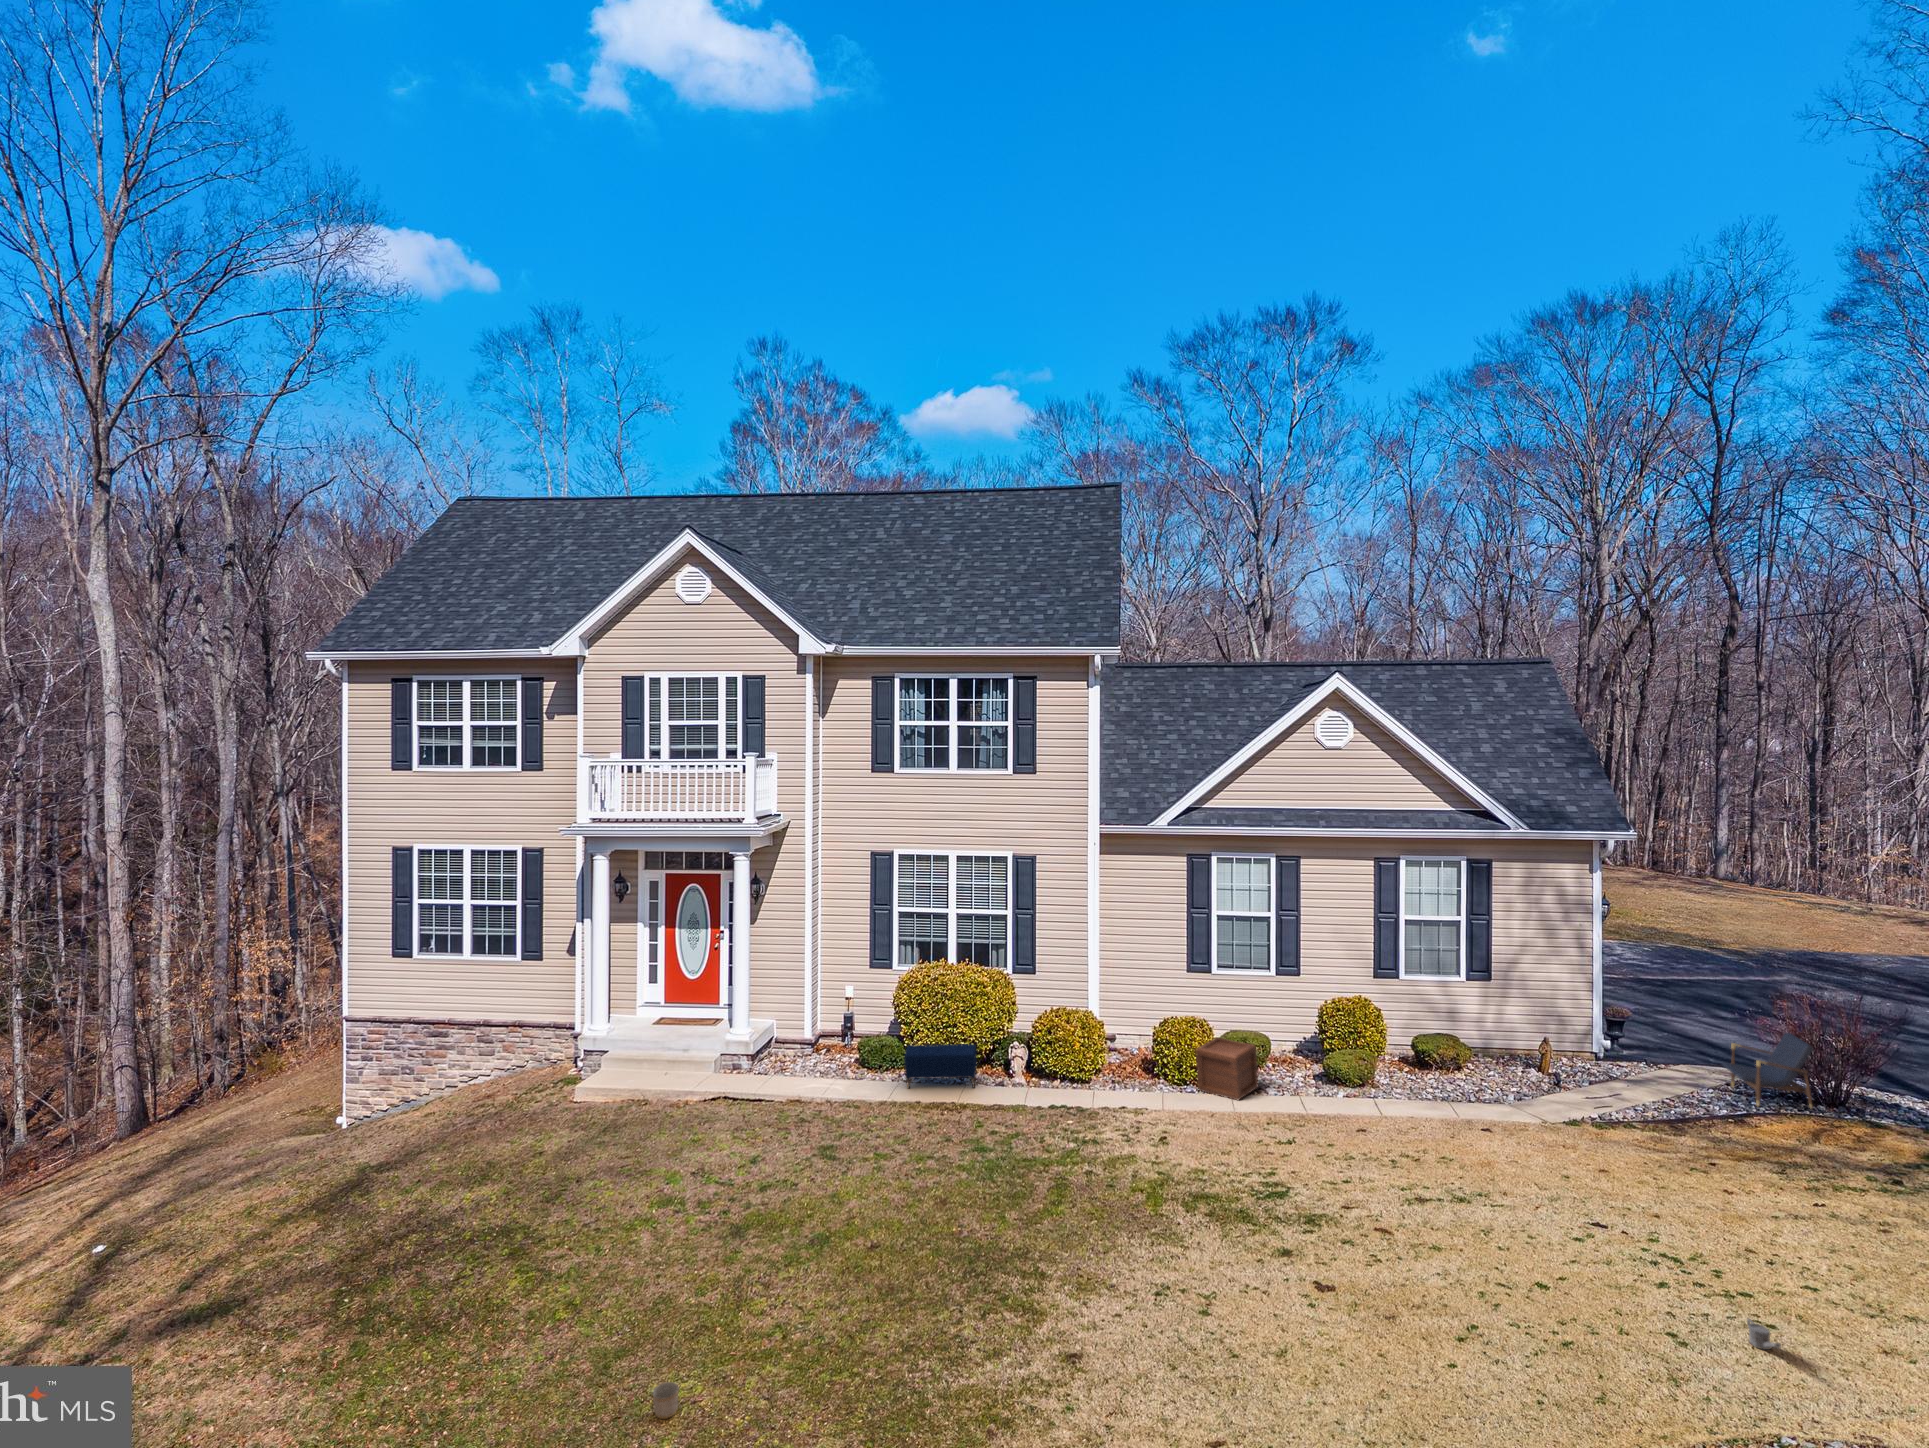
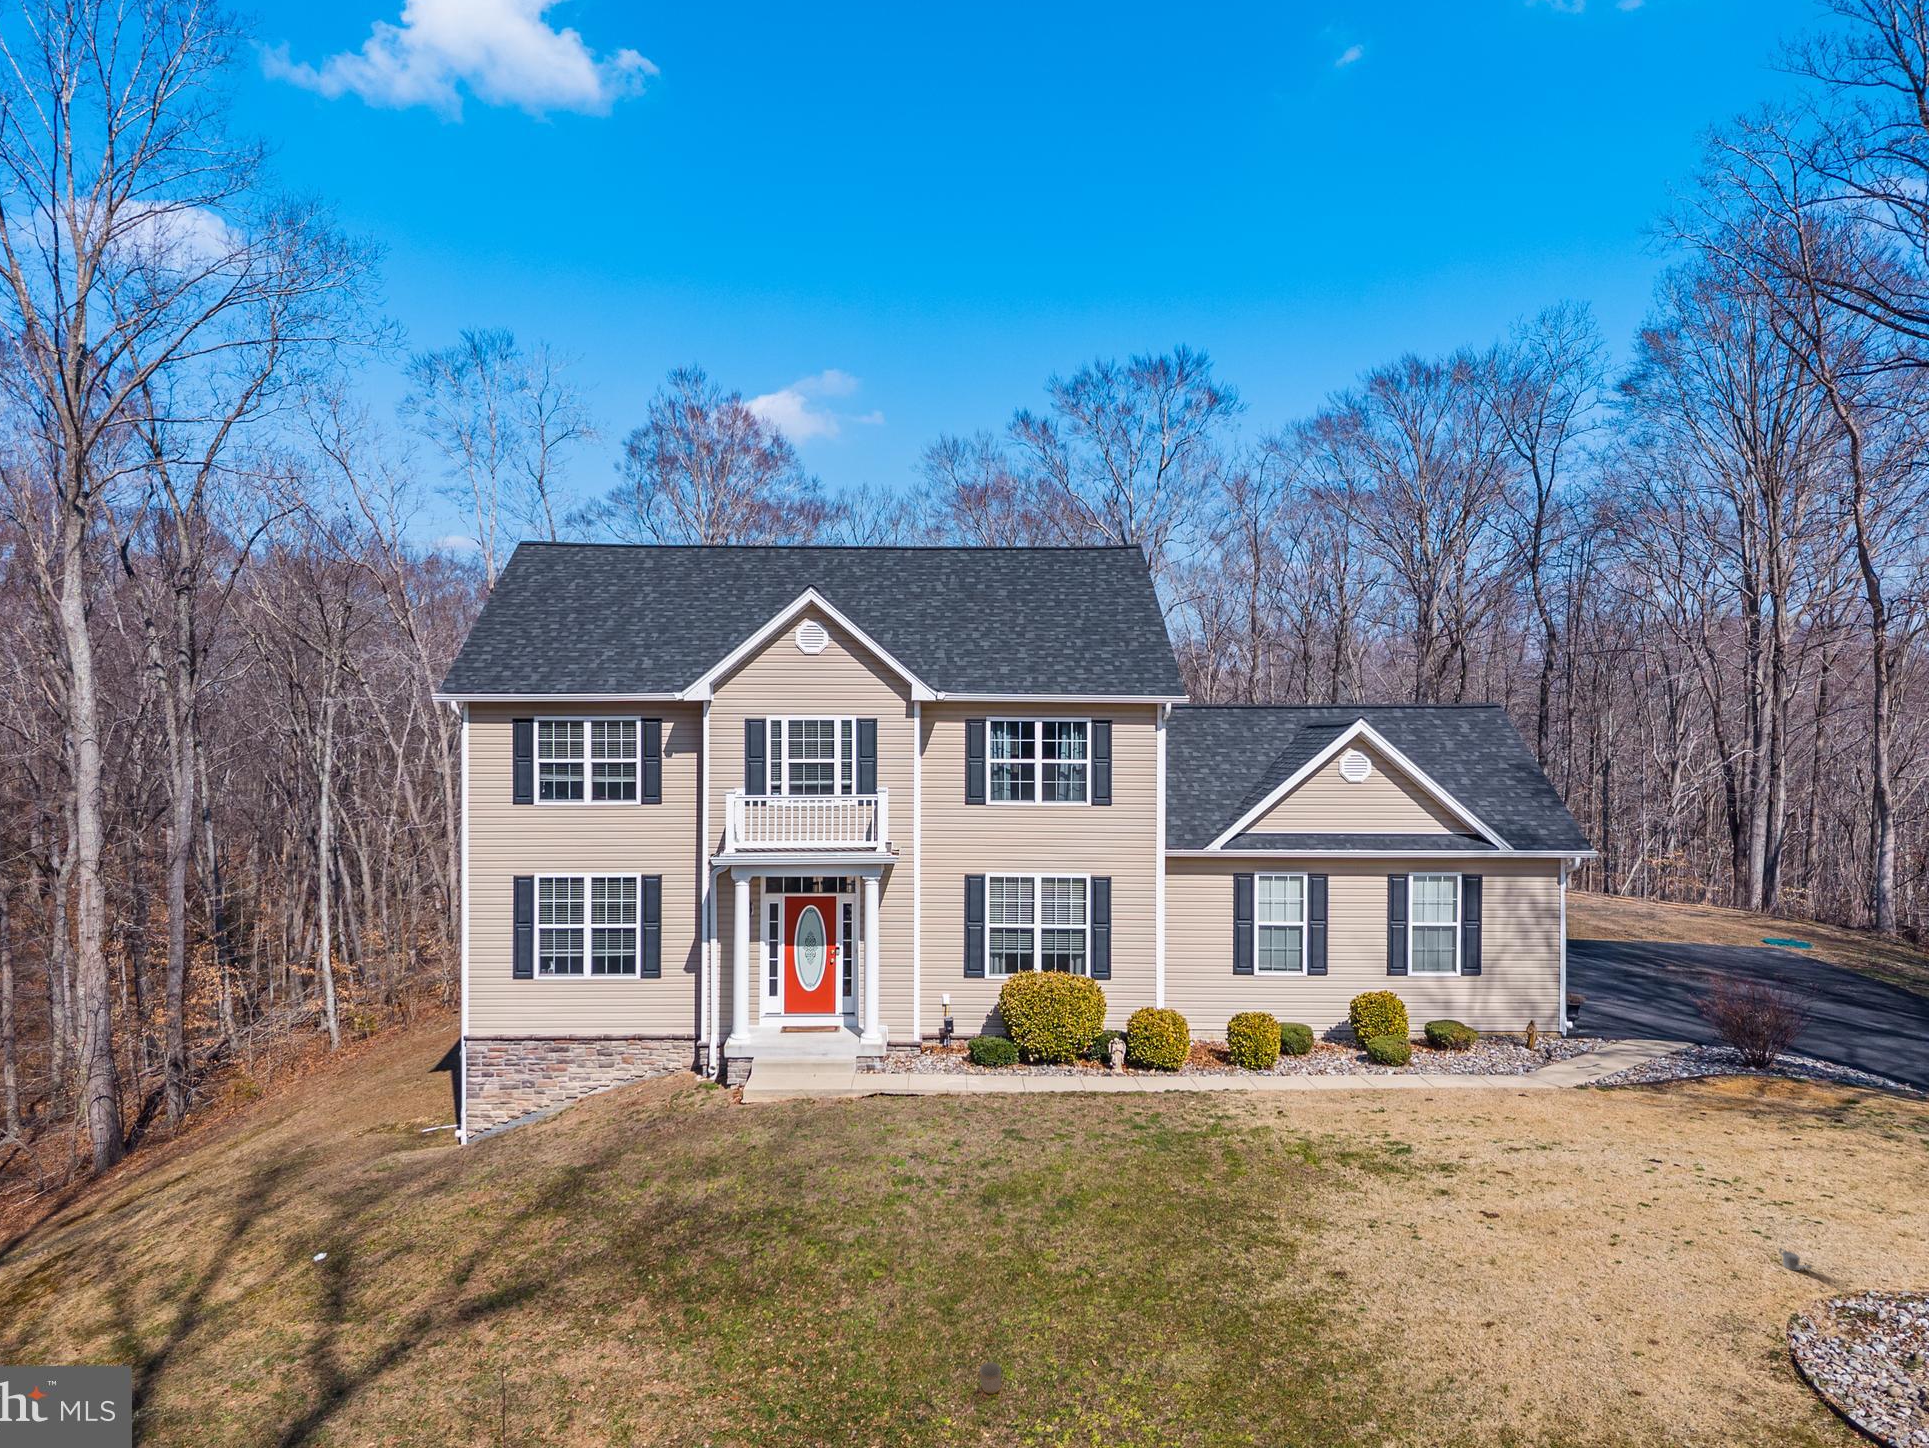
lounge chair: present [1722,1033,1813,1108] -> none [1663,1012,1736,1074]
wooden crate: present [1195,1037,1258,1100] -> none [1259,1031,1309,1085]
bench: present [904,1044,977,1088] -> none [1012,1044,1079,1087]

